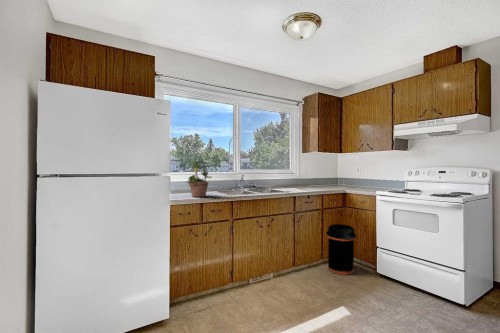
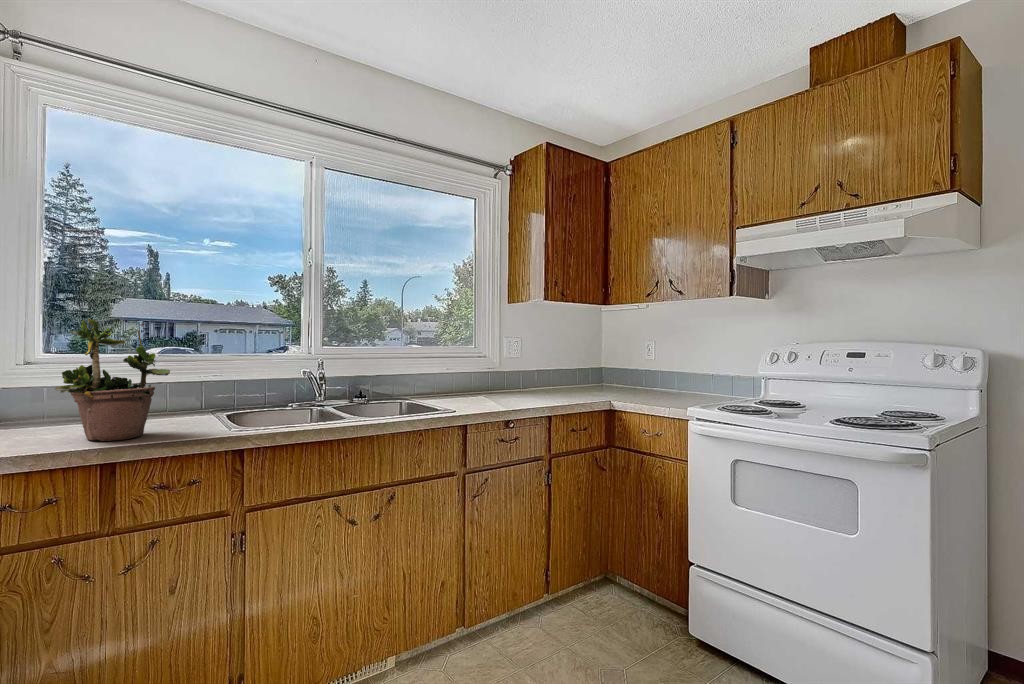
trash can: present [327,224,356,275] -> none [557,496,636,642]

